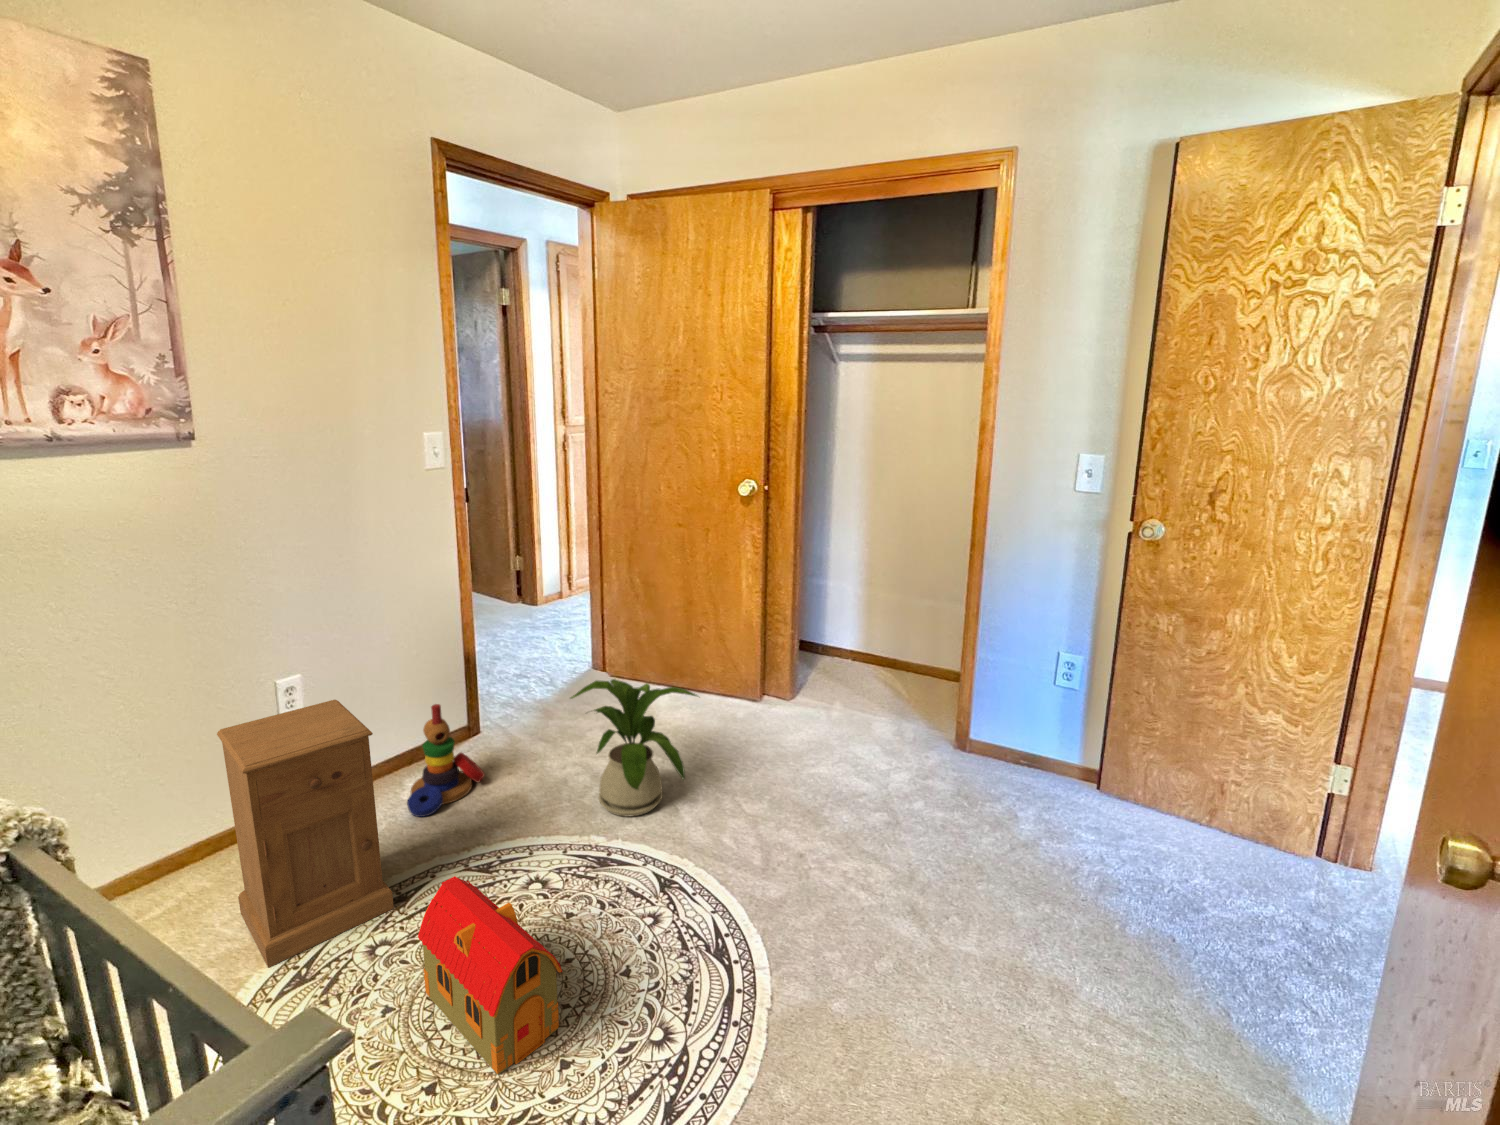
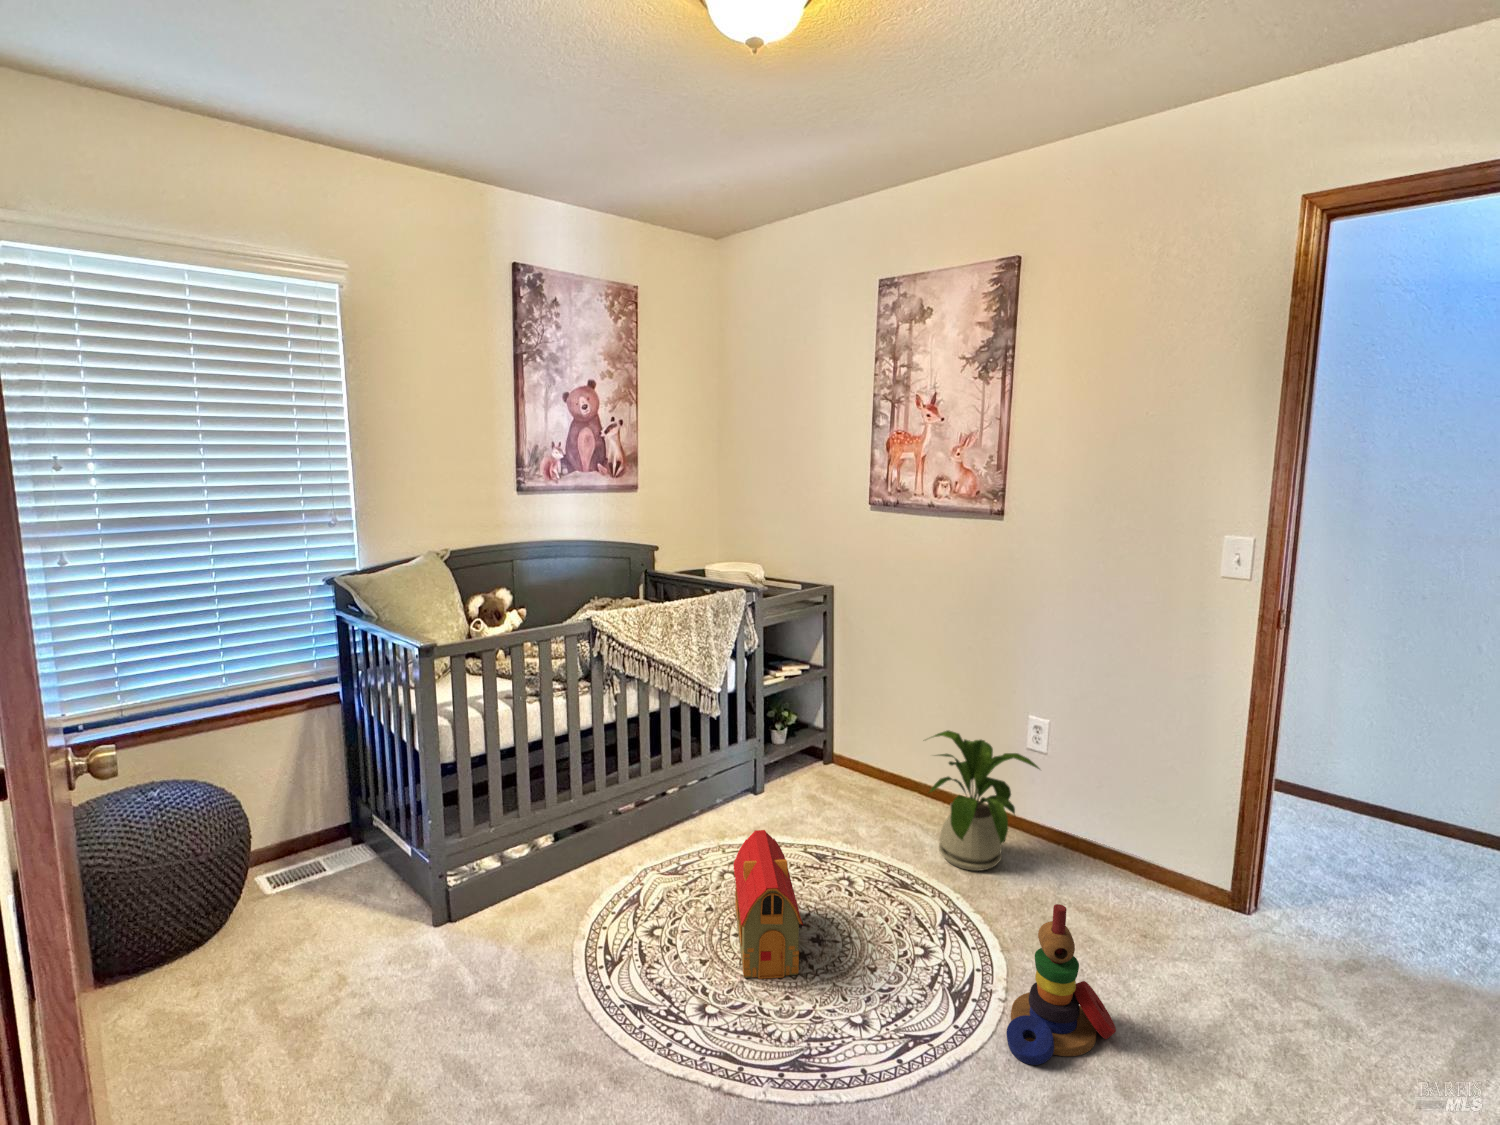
nightstand: present [217,700,394,968] -> none [668,691,751,858]
stacking toy: present [407,704,484,817] -> present [1007,904,1116,1065]

